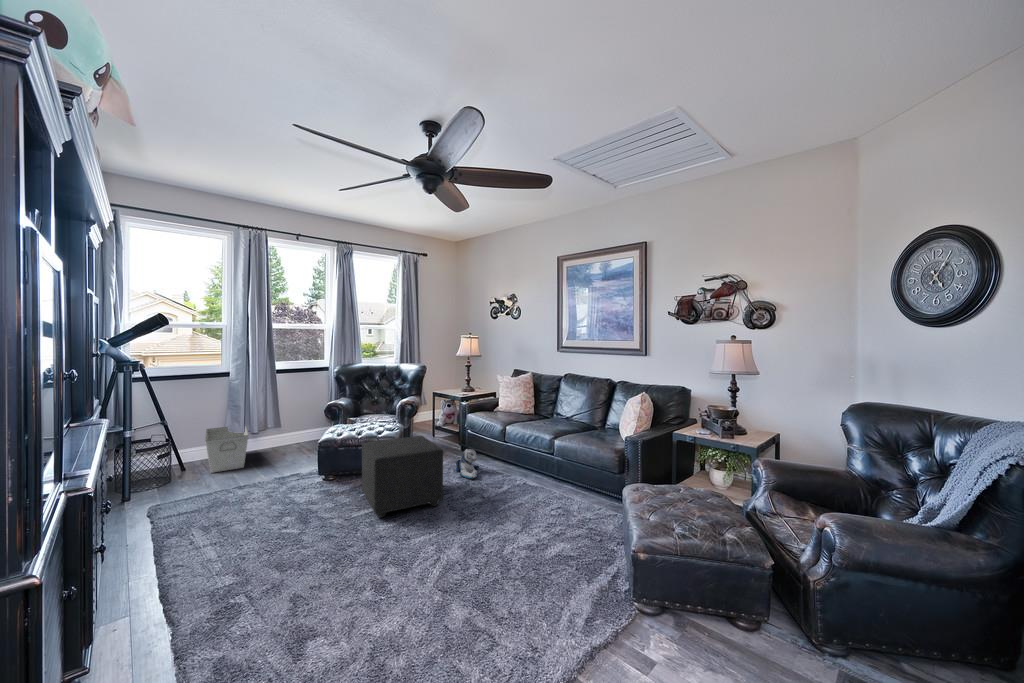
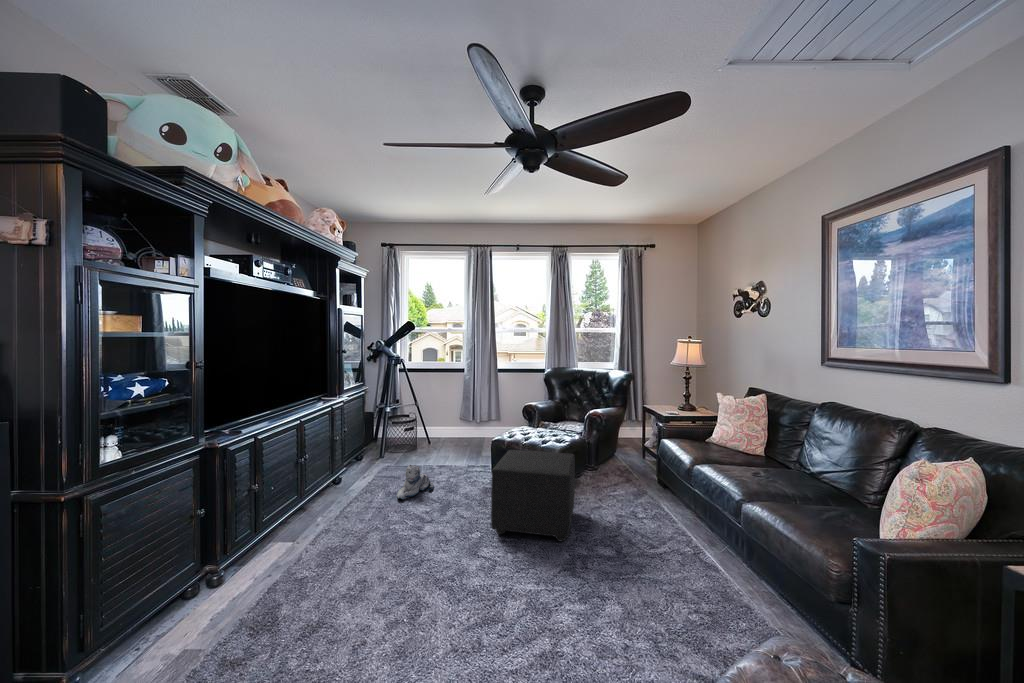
storage bin: present [205,426,249,473] -> none [431,414,471,452]
plush toy: present [456,449,479,479] -> present [397,465,434,499]

